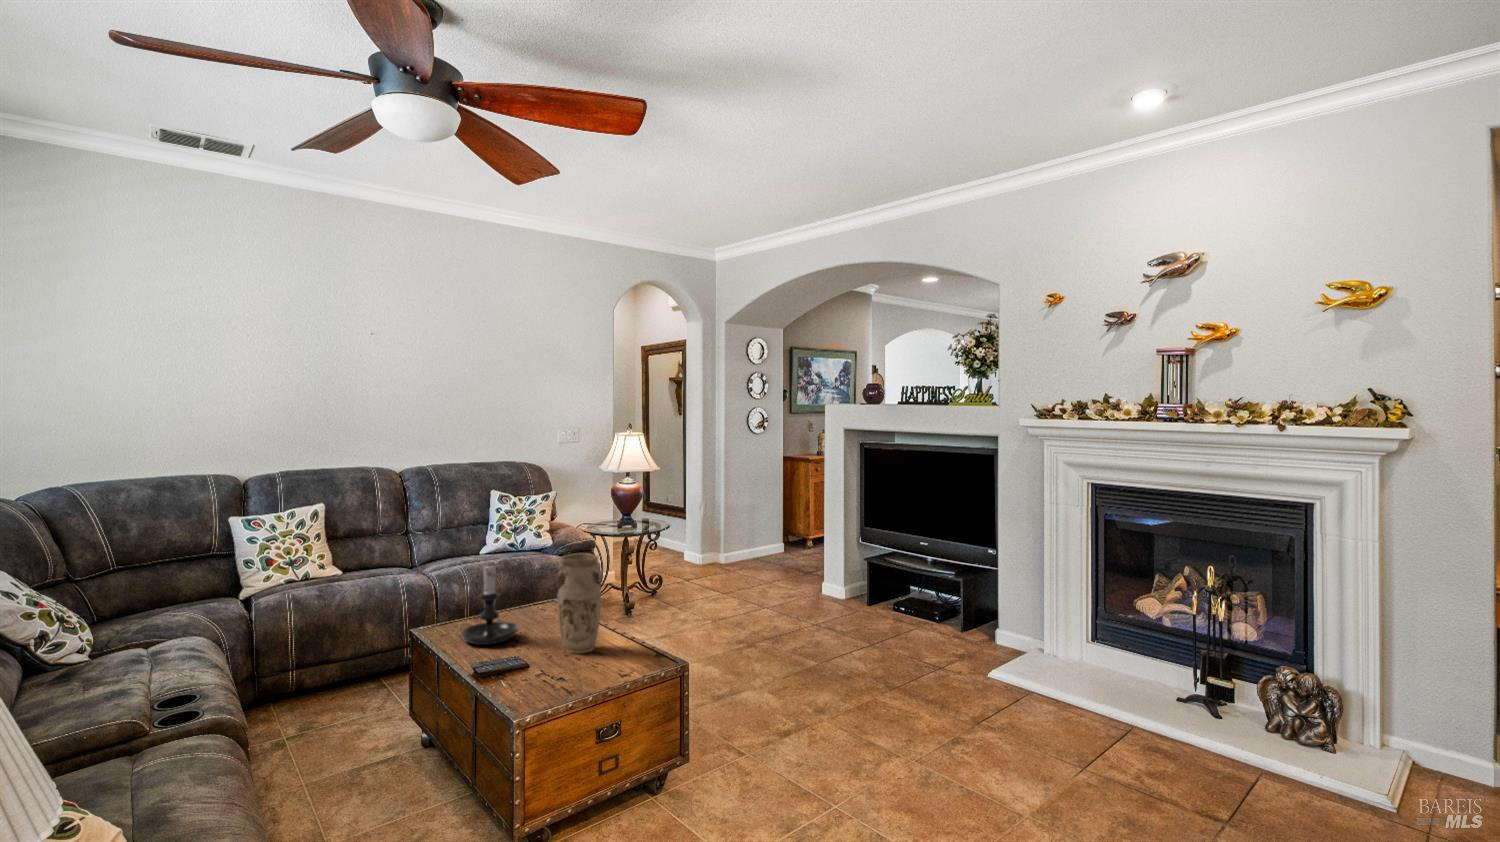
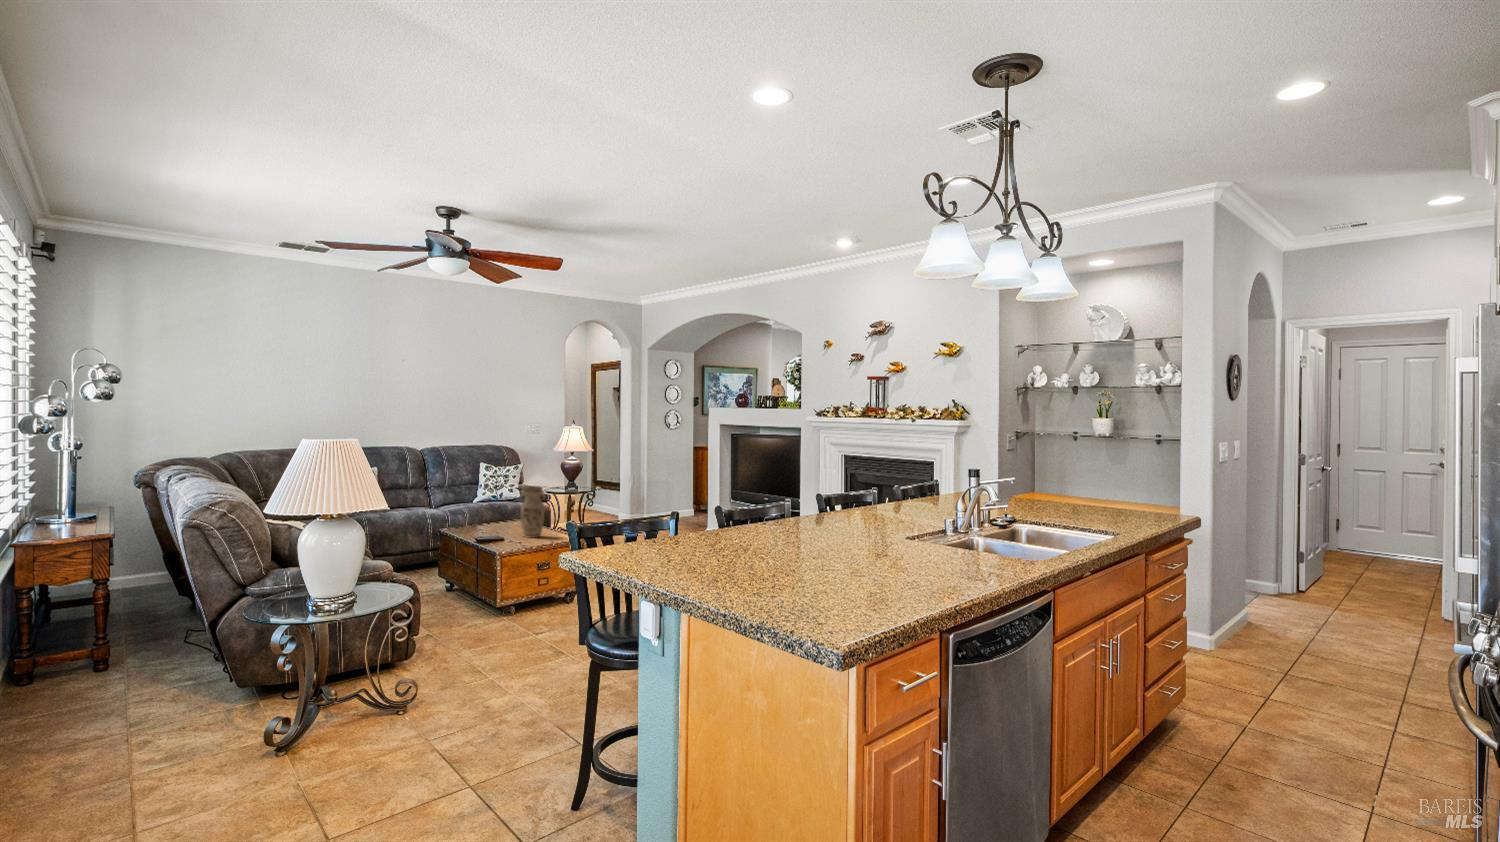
candle holder: present [461,565,518,645] -> none [469,490,500,534]

